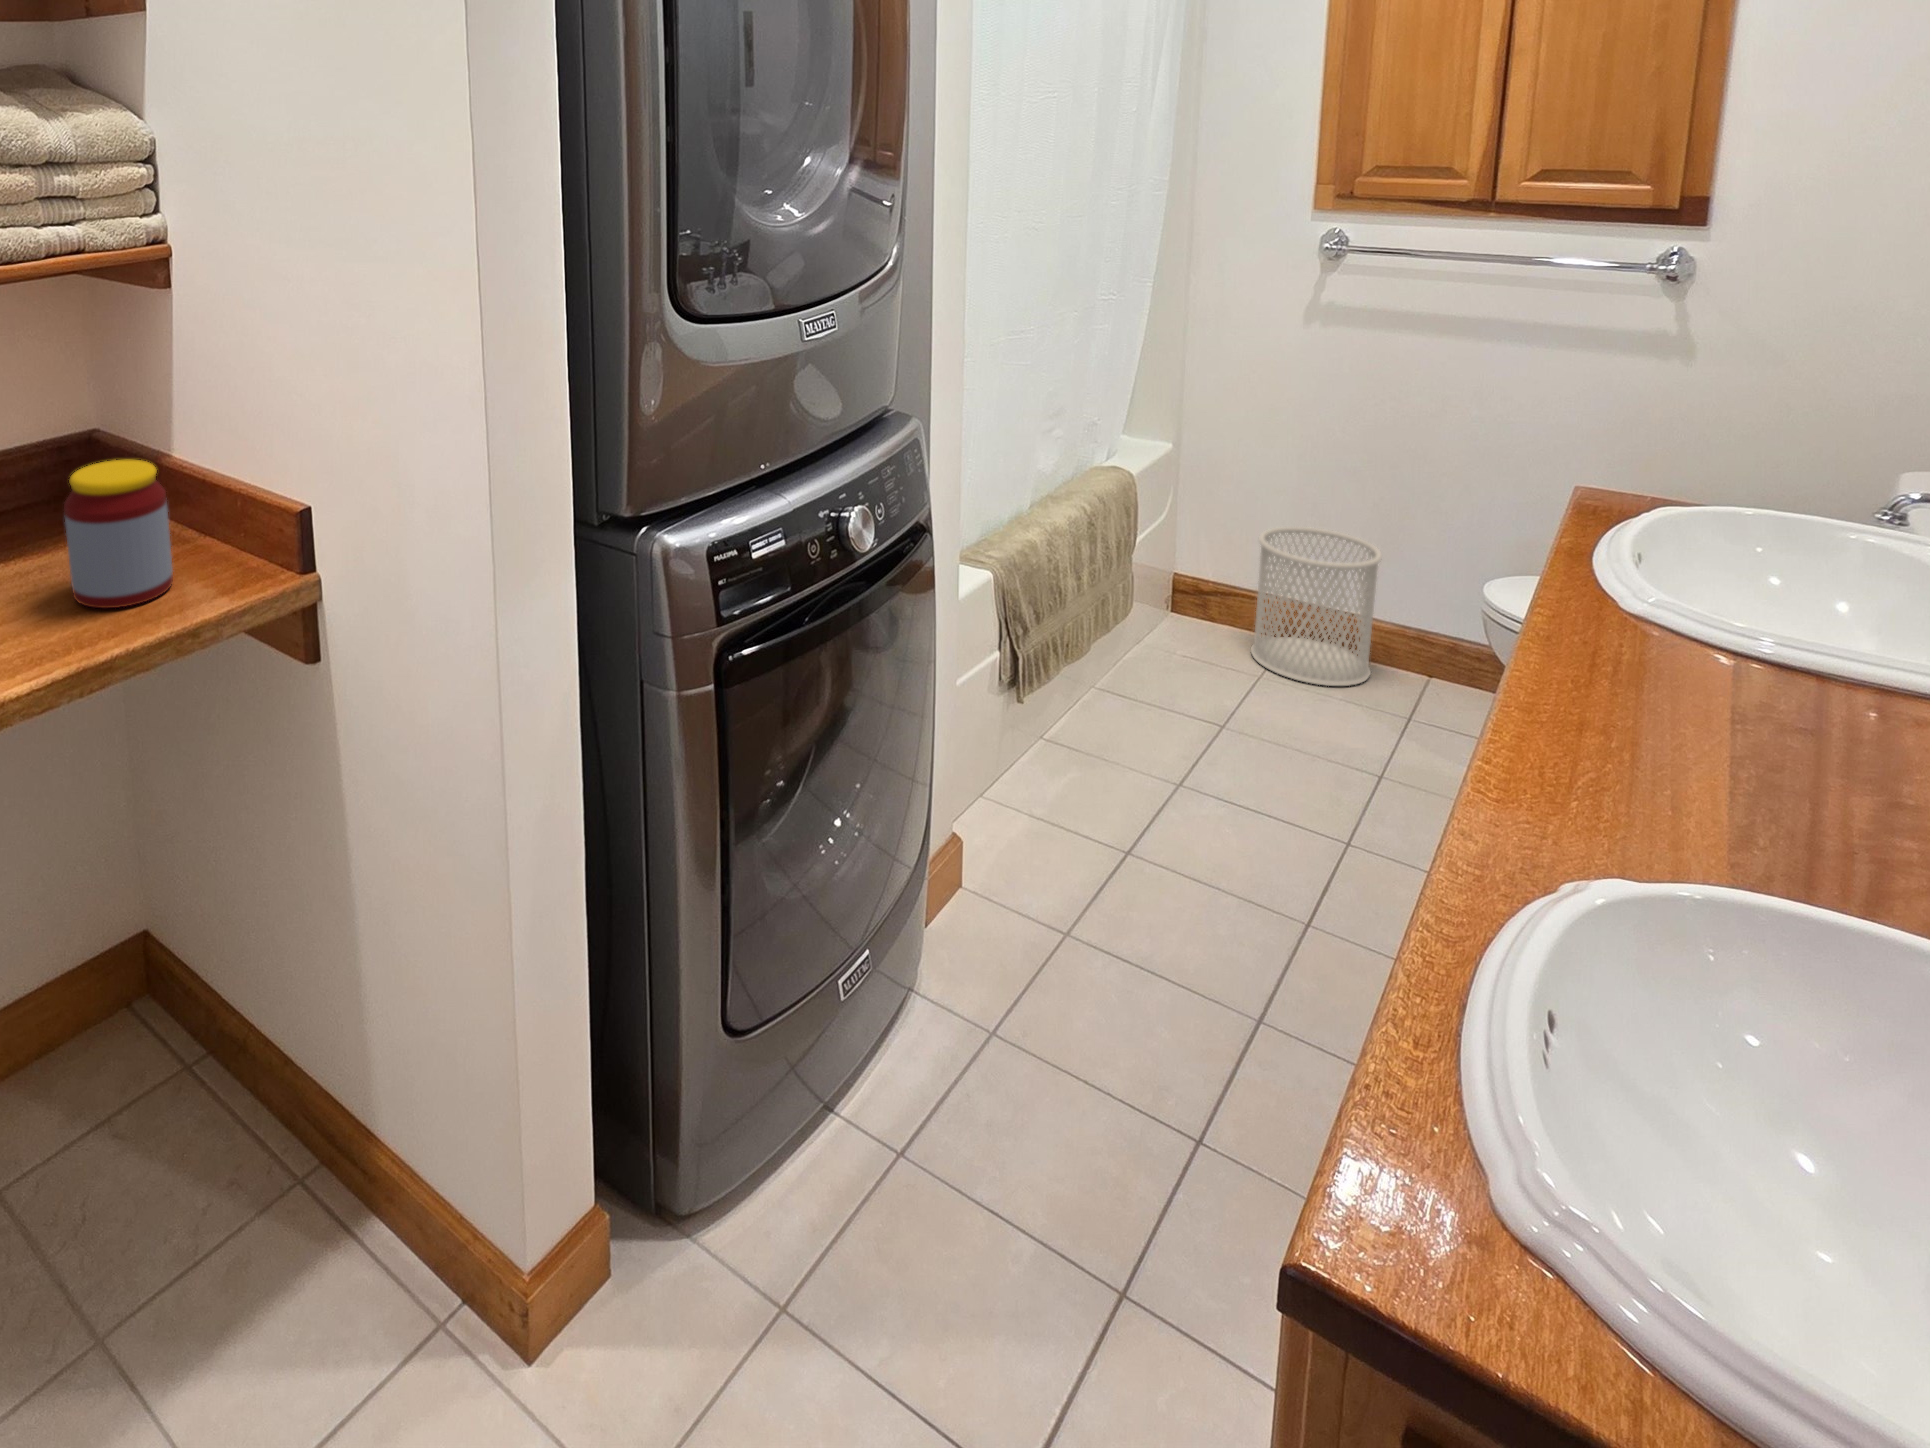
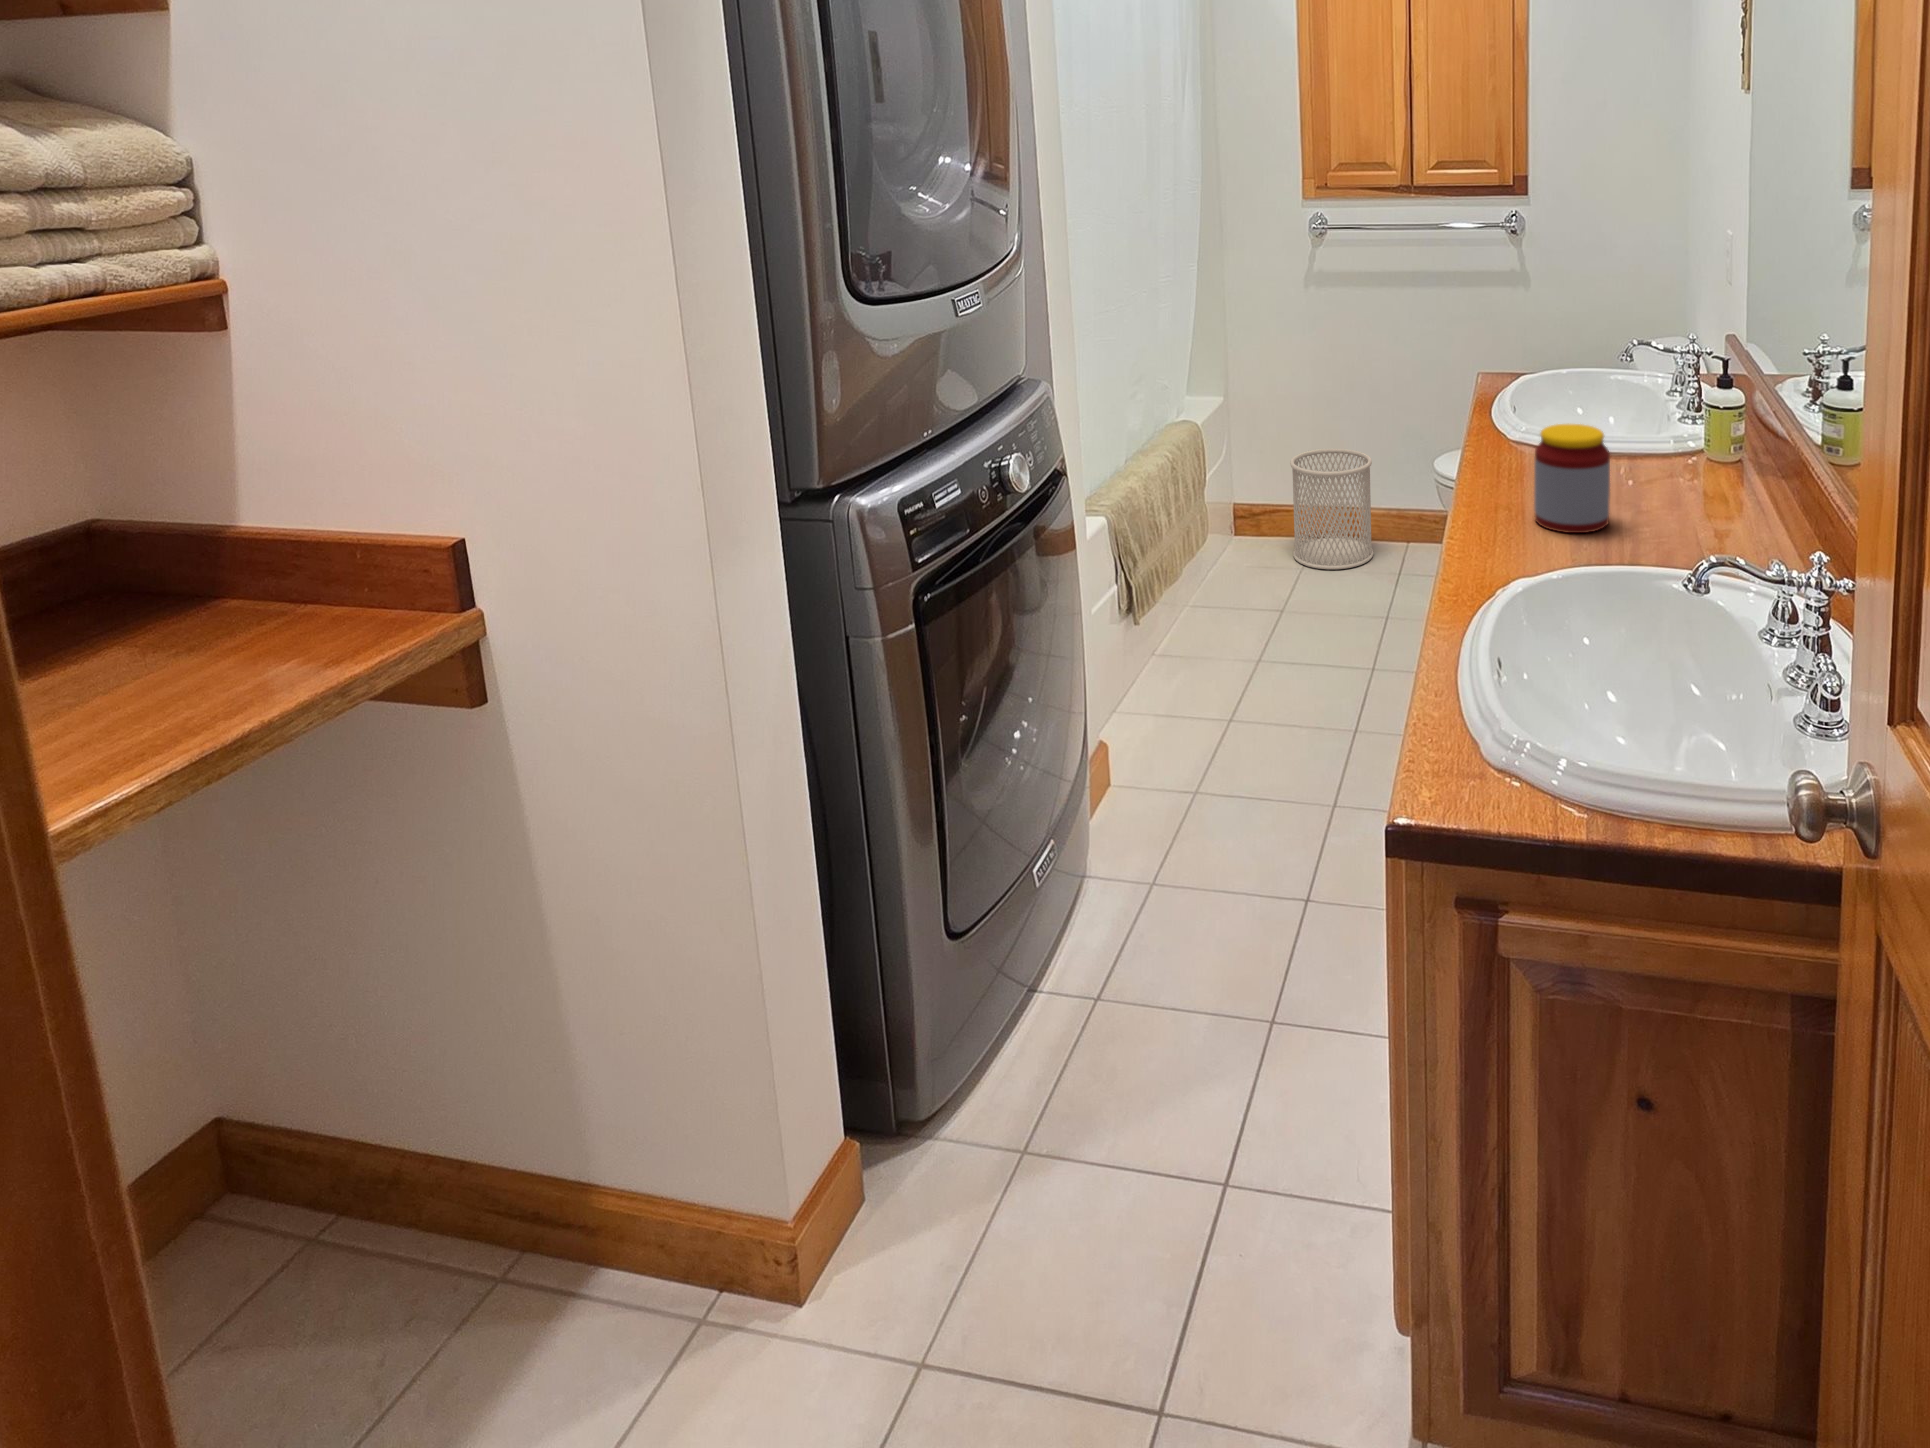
jar: present [64,459,173,608] -> present [1534,424,1610,533]

